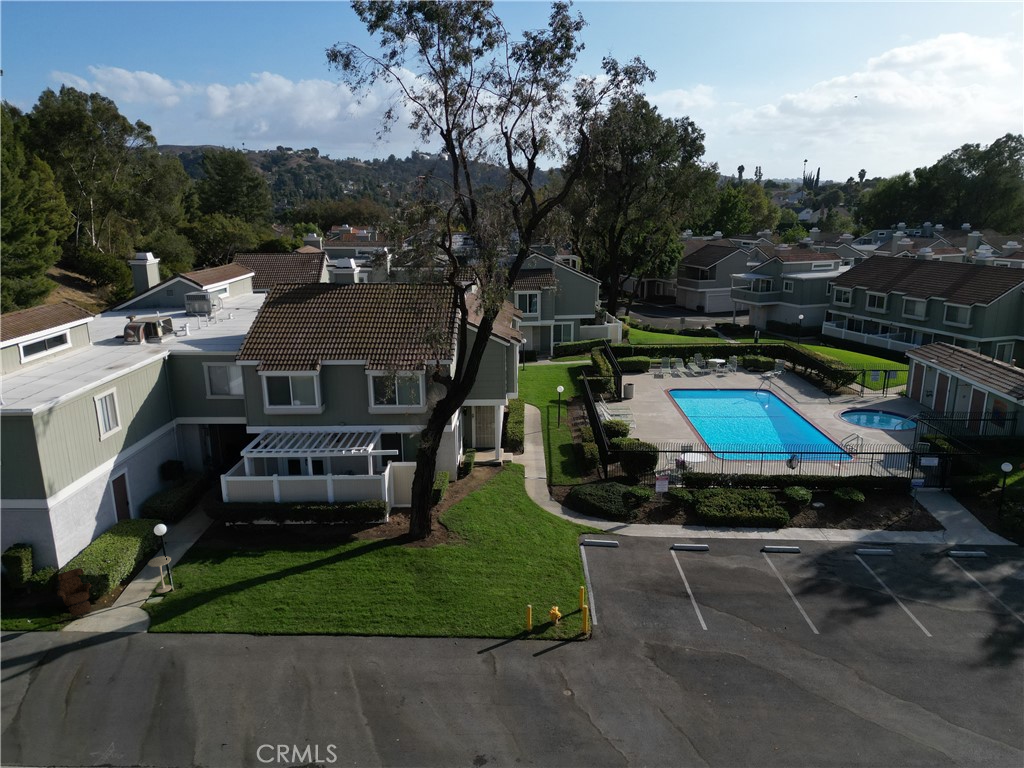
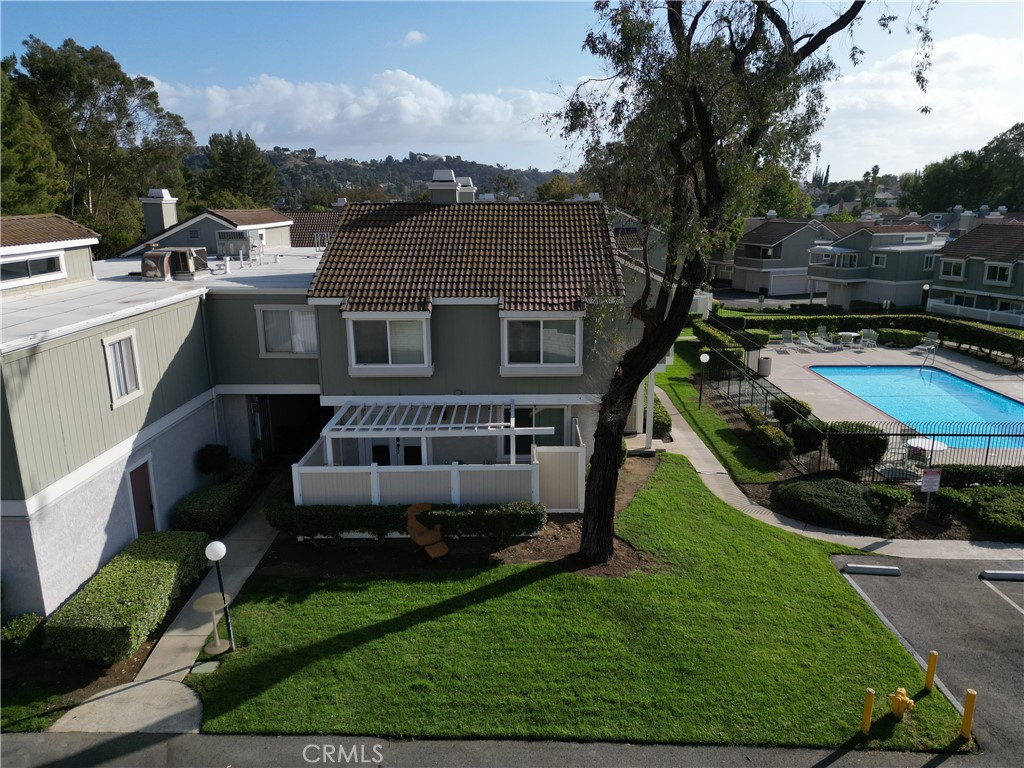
lounge chair: present [57,568,91,619] -> present [406,502,448,562]

